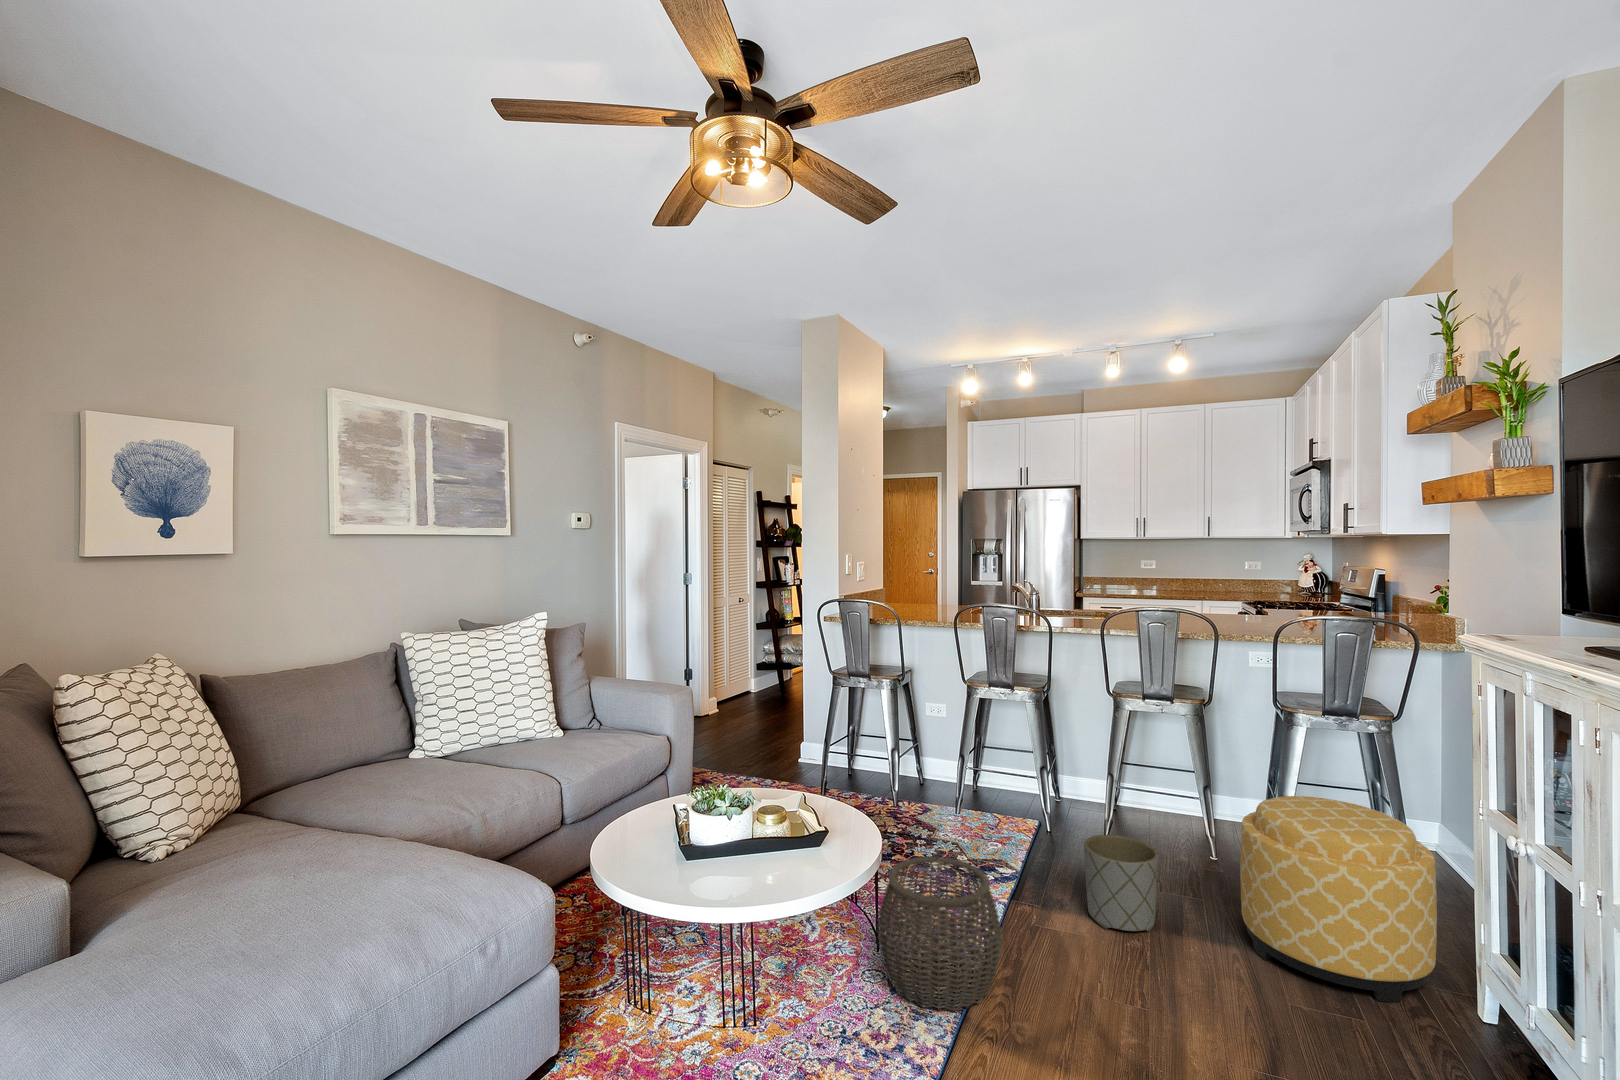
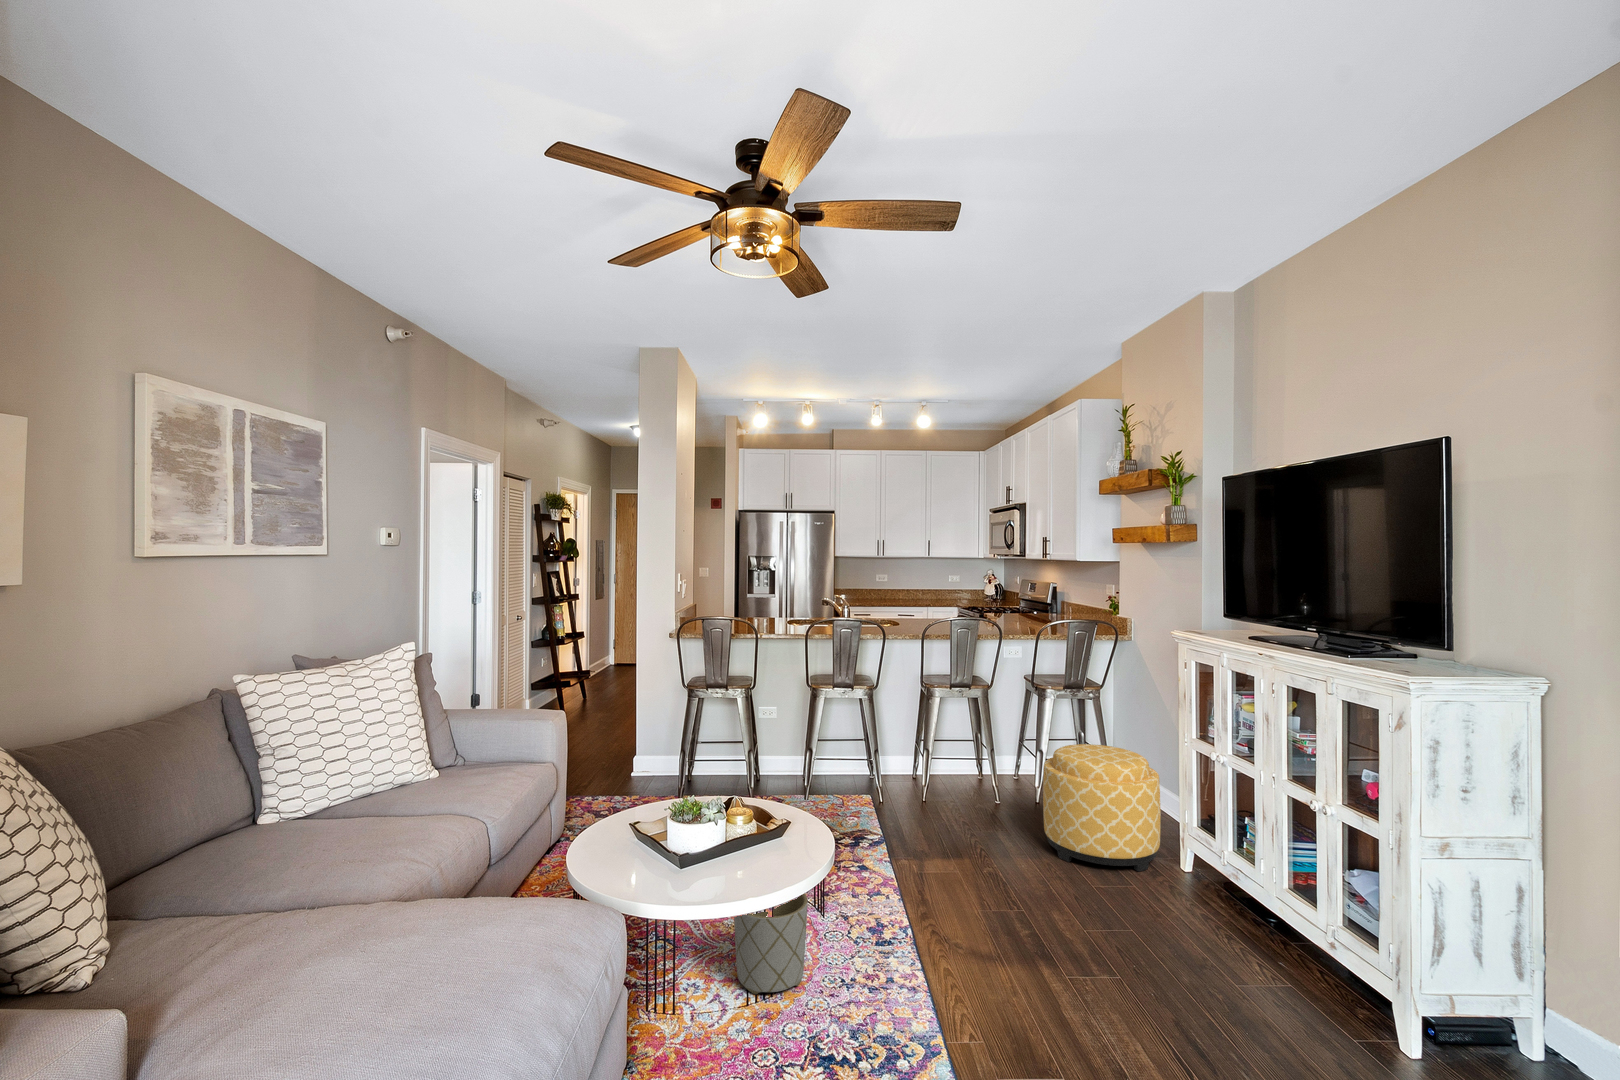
planter: present [1084,835,1159,932] -> present [734,894,808,994]
woven basket: present [877,856,1002,1011] -> none [834,827,935,948]

